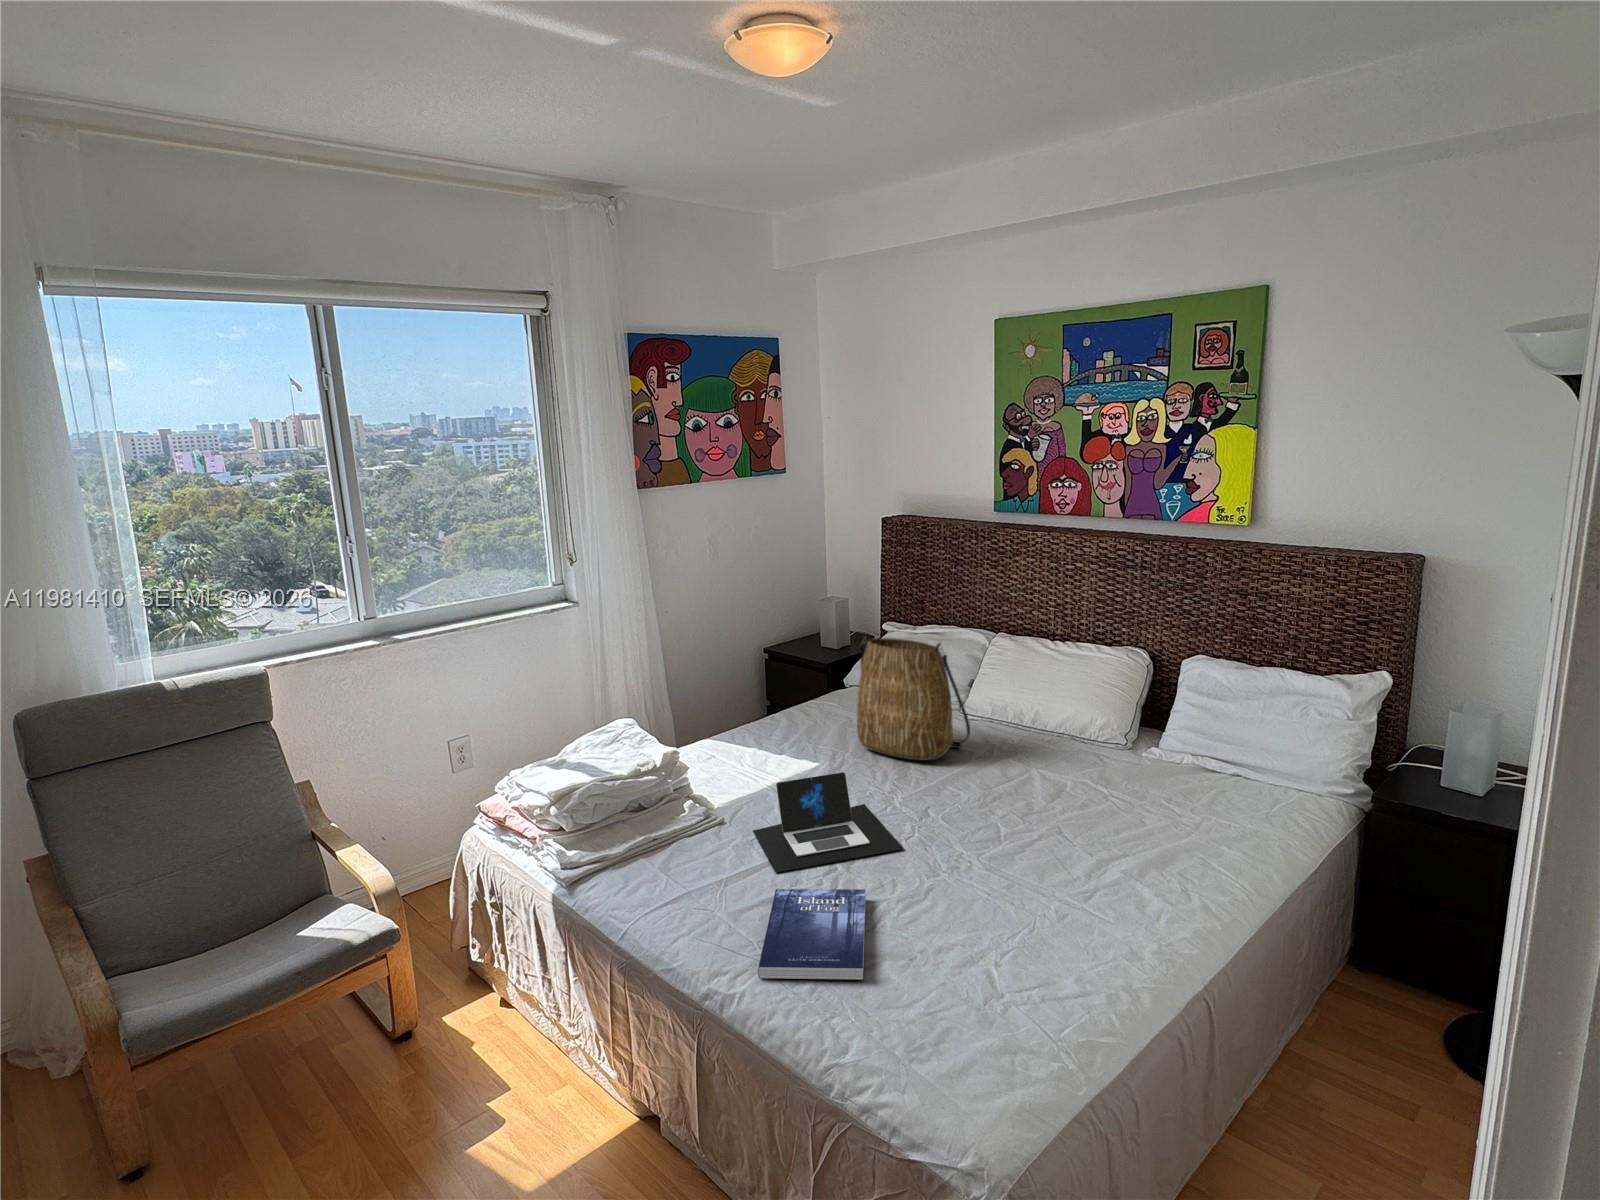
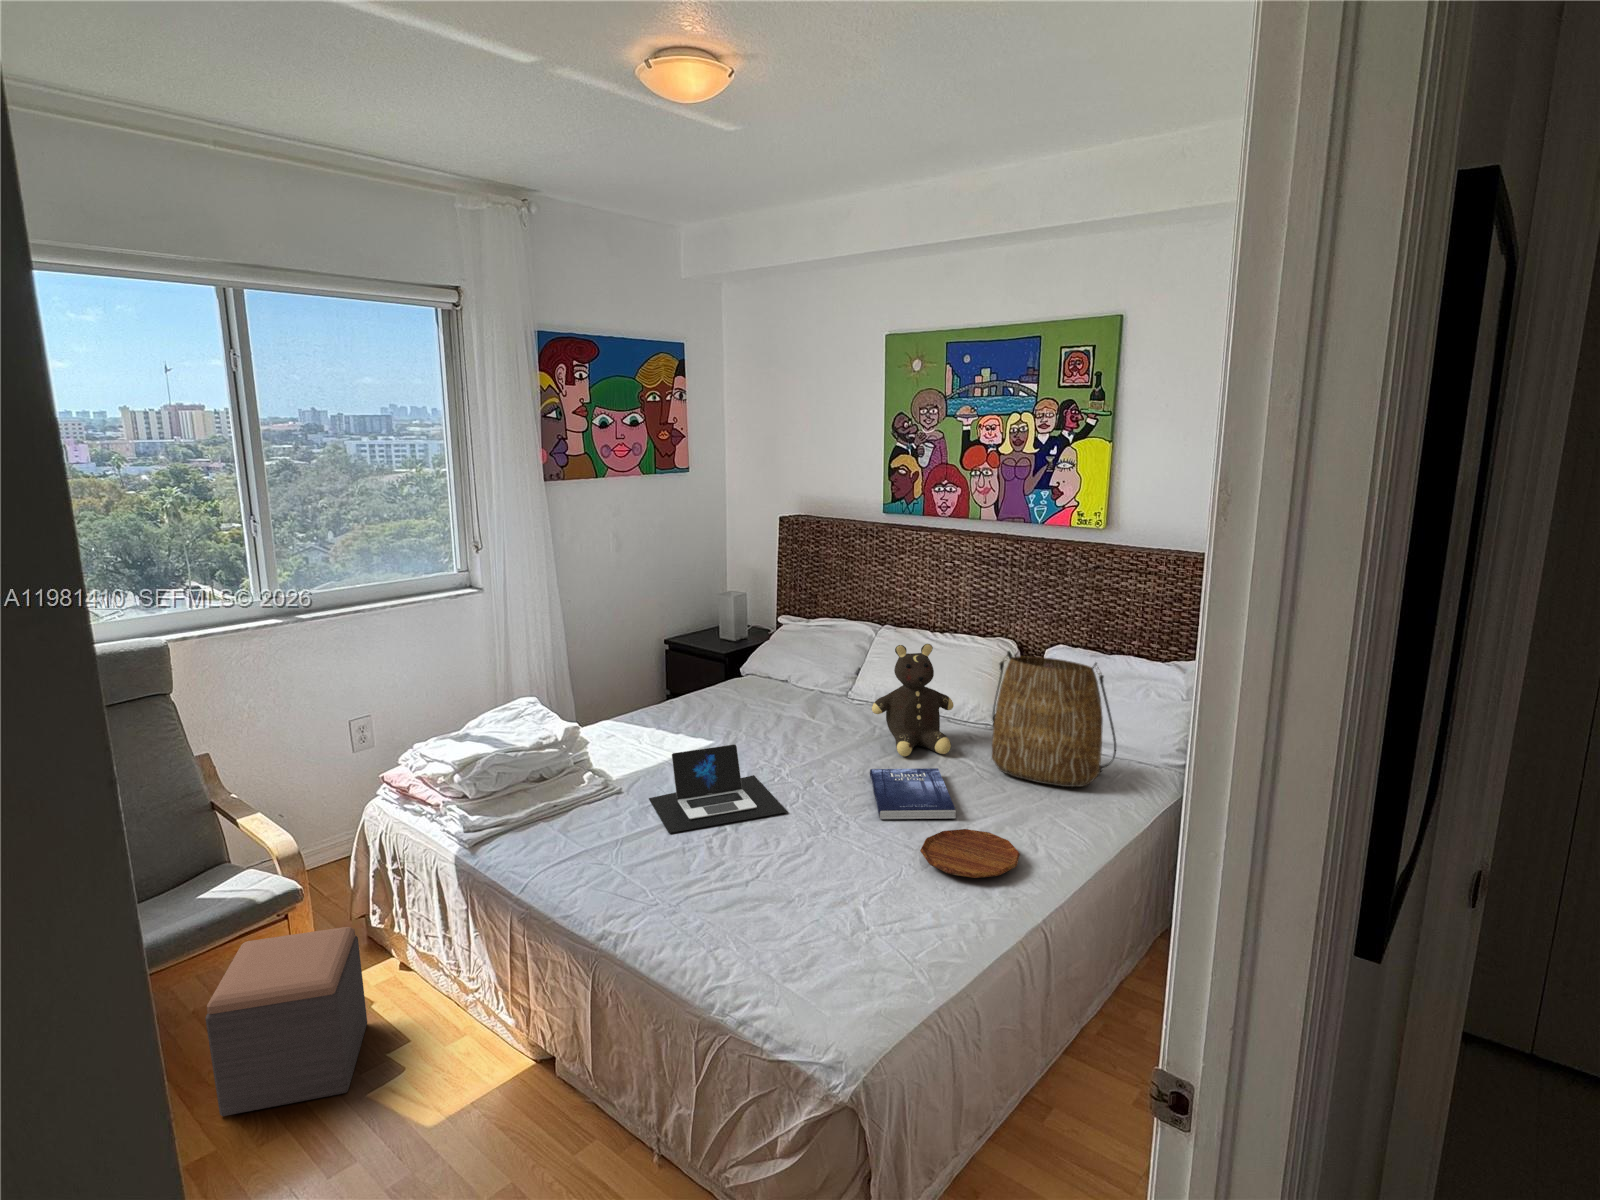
tote bag: present [857,633,970,760] -> present [992,651,1116,787]
teddy bear: none [990,658,1082,783] -> present [872,644,954,756]
tray: none [1056,873,1173,935] -> present [920,829,1020,878]
book: present [758,889,866,980] -> present [870,768,956,820]
footstool: none [303,967,468,1167] -> present [205,927,367,1116]

